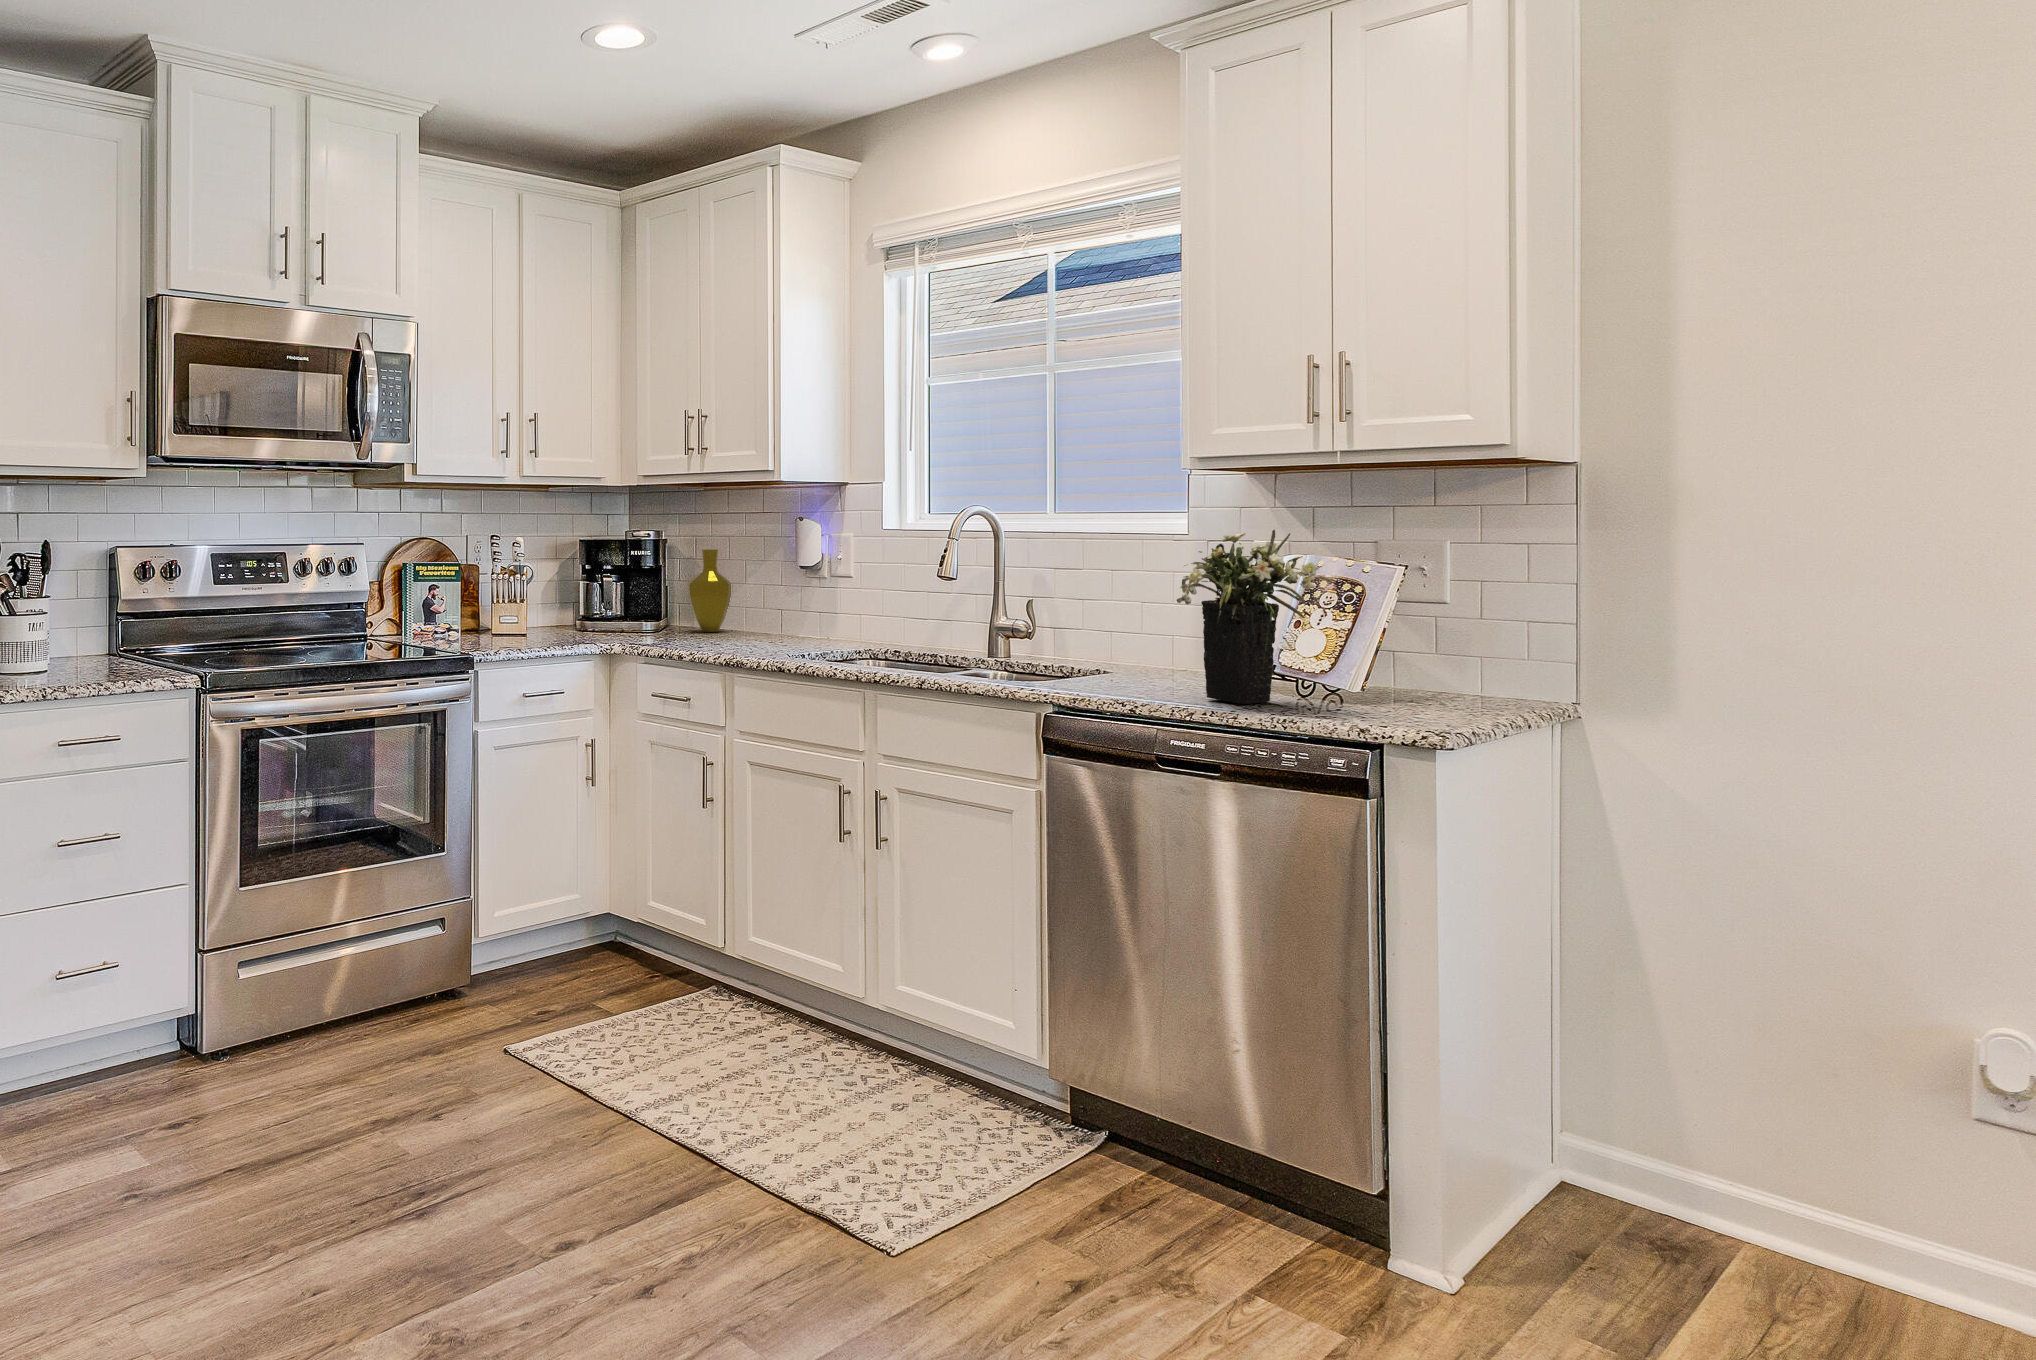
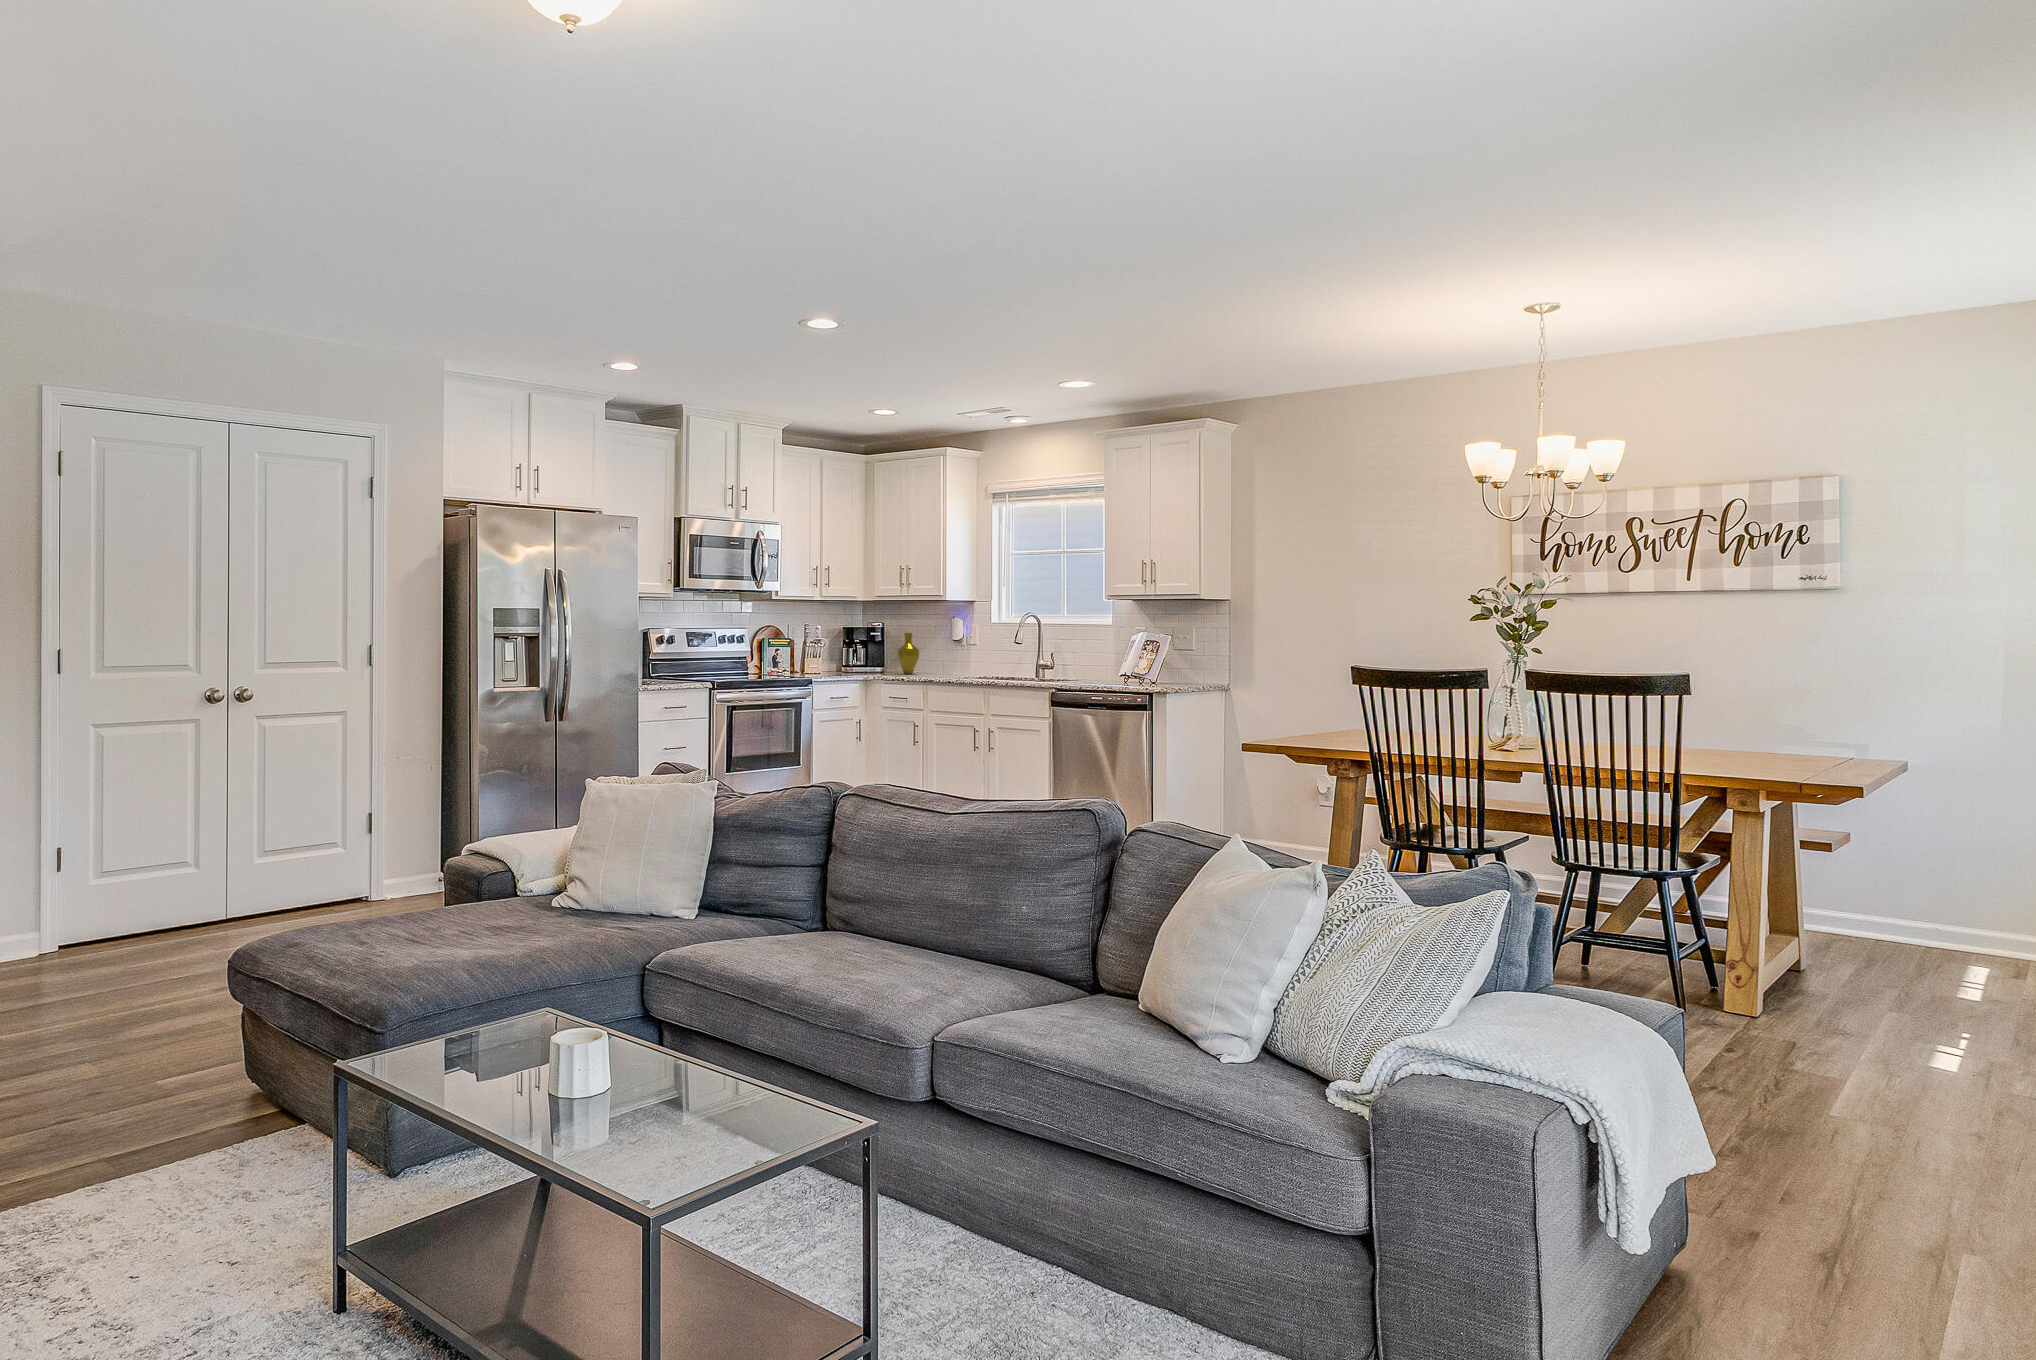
flower arrangement: present [1177,530,1332,704] -> none [1094,624,1146,686]

